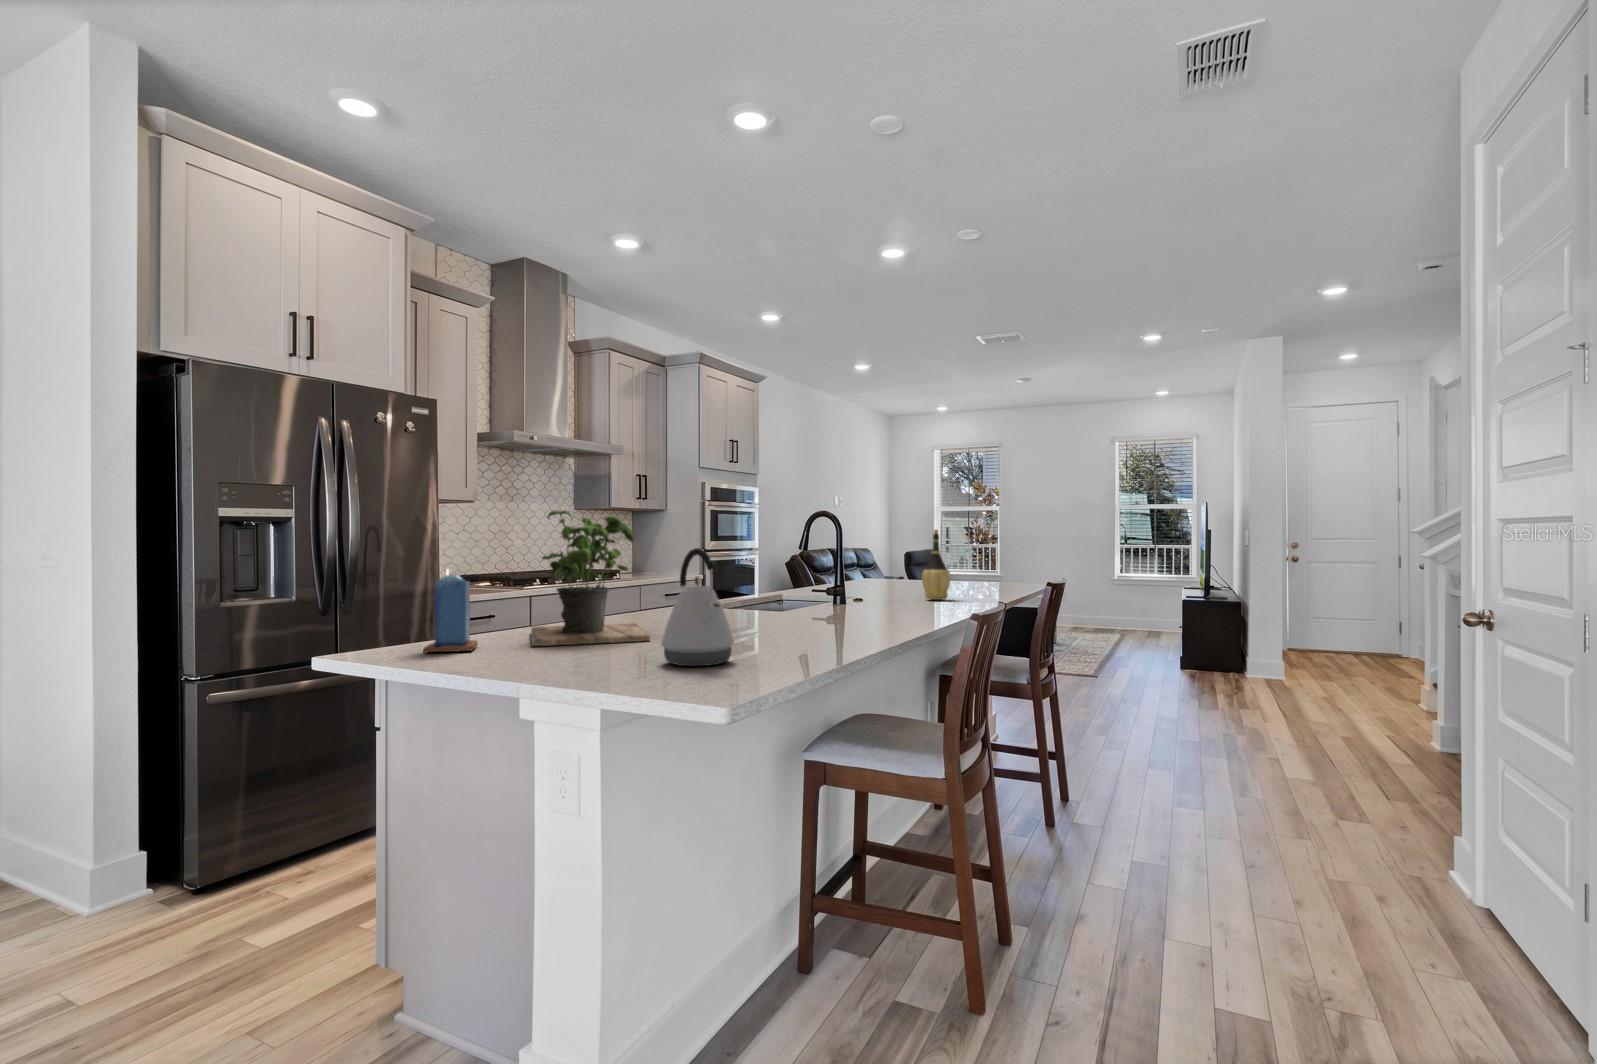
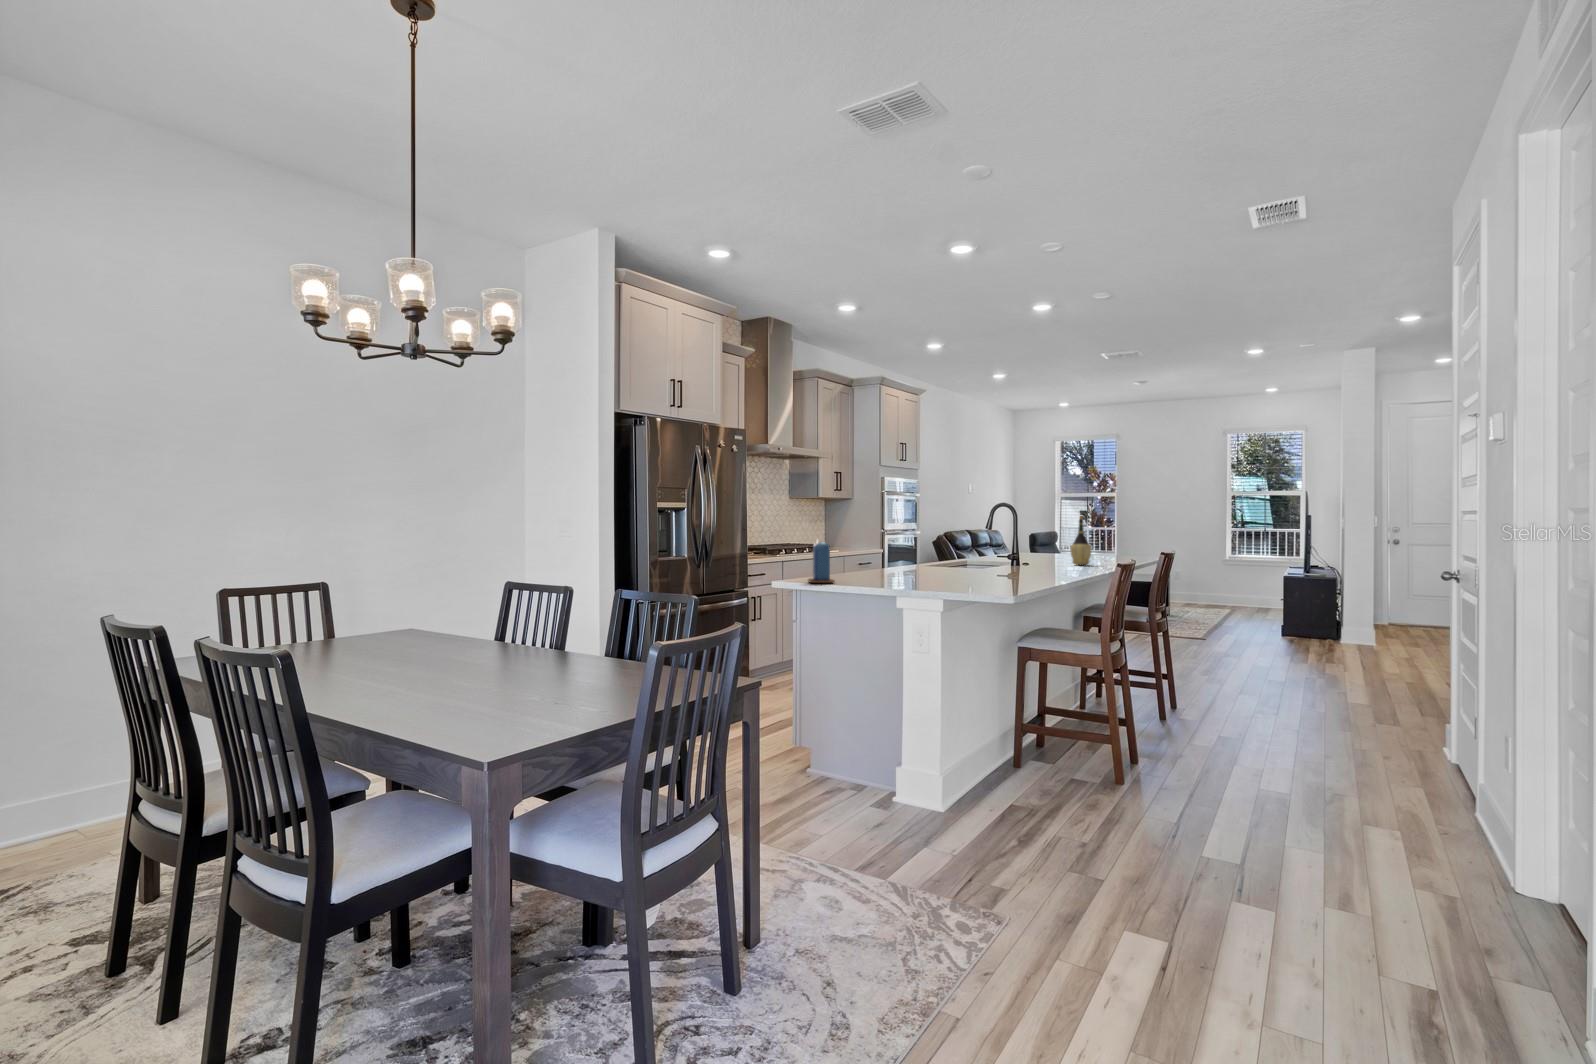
potted plant: present [531,510,650,646] -> none [845,506,923,582]
kettle: present [661,548,734,666] -> none [949,528,987,589]

